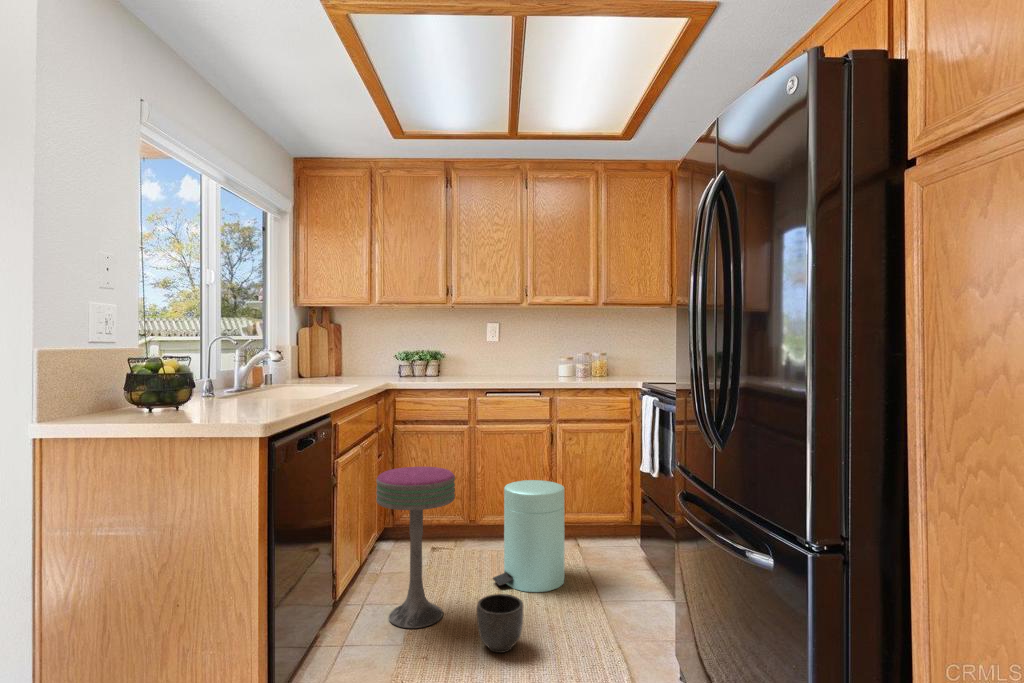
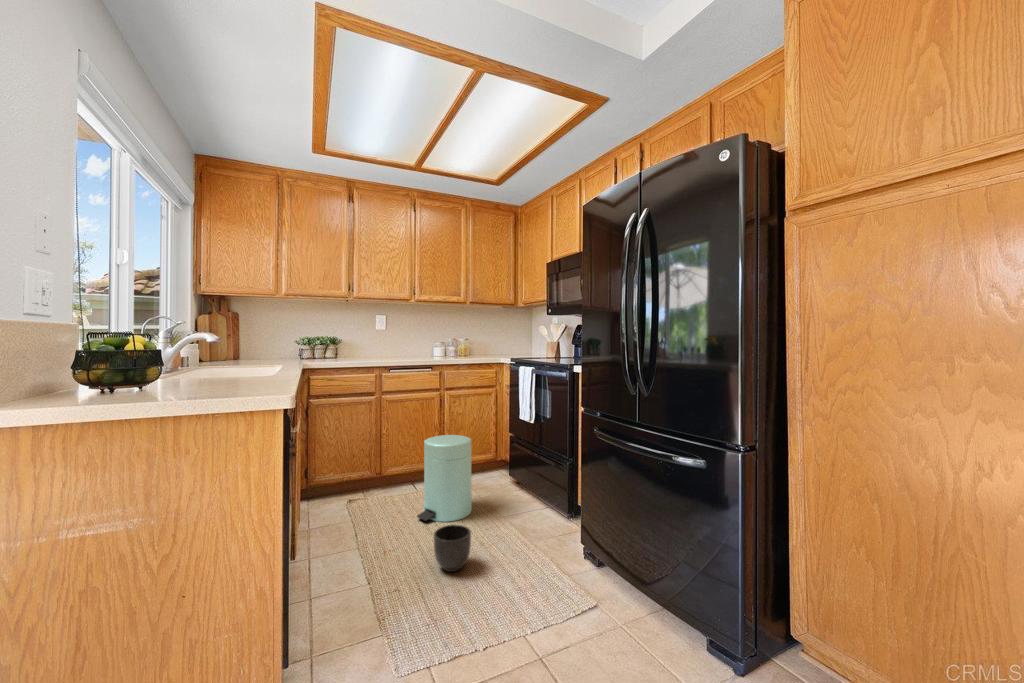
bar stool: present [376,467,455,628] -> none [331,431,402,570]

